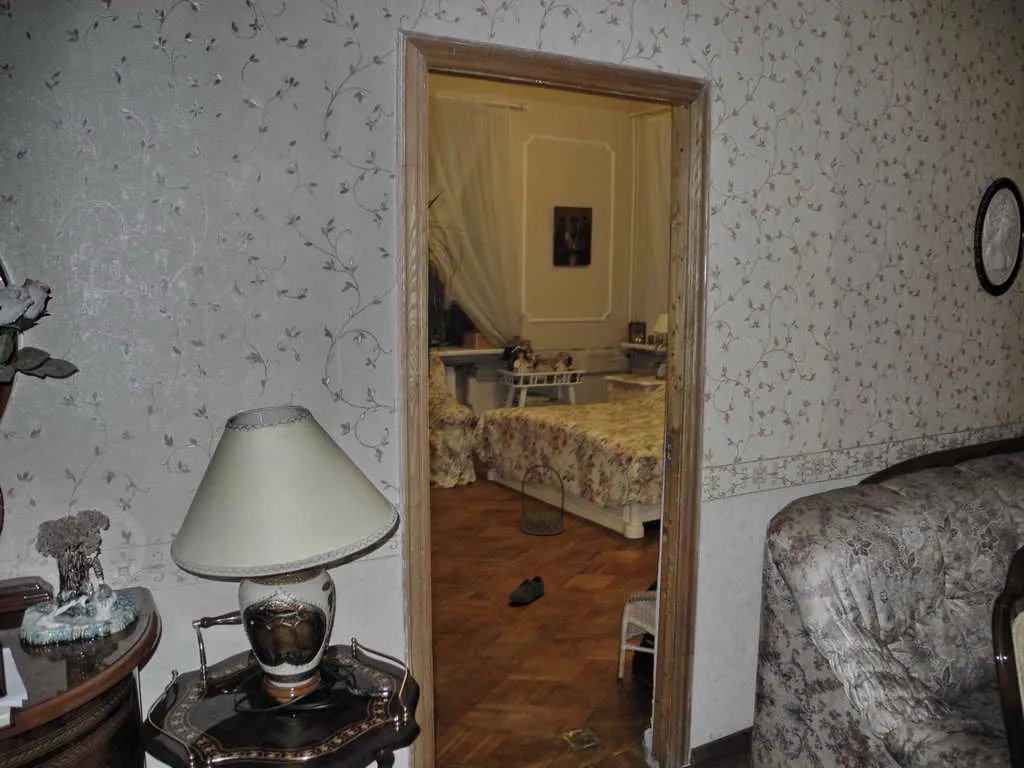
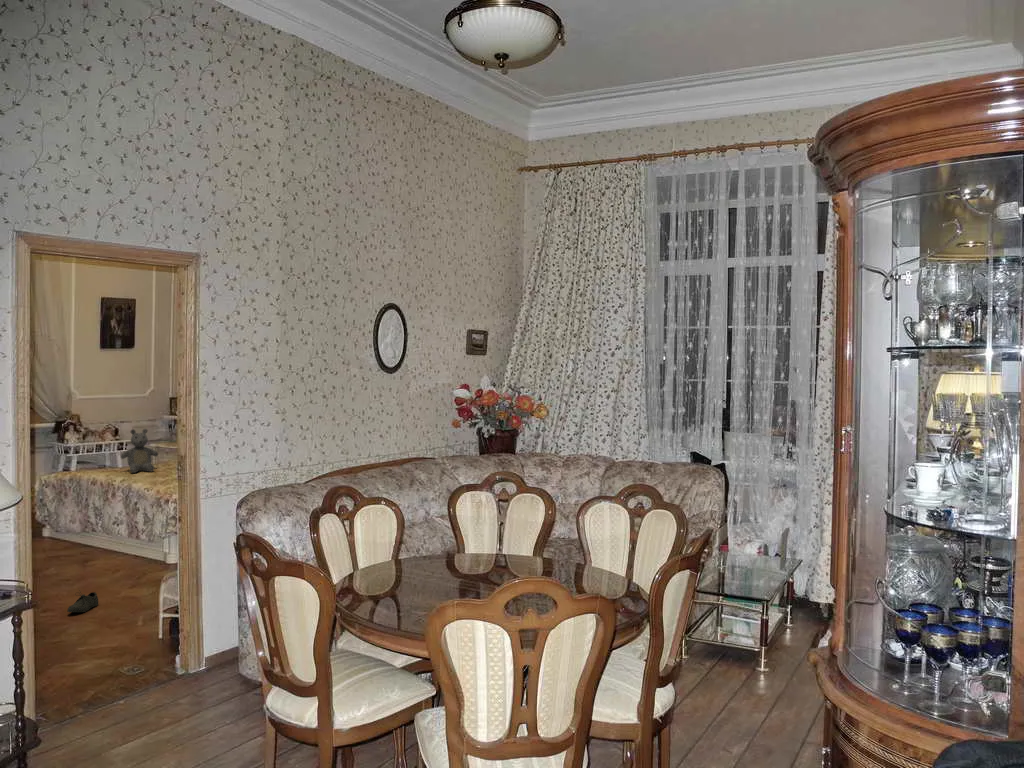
teddy bear: none [573,362,615,416] -> present [121,429,158,473]
basket: present [521,465,564,535] -> none [75,513,115,571]

